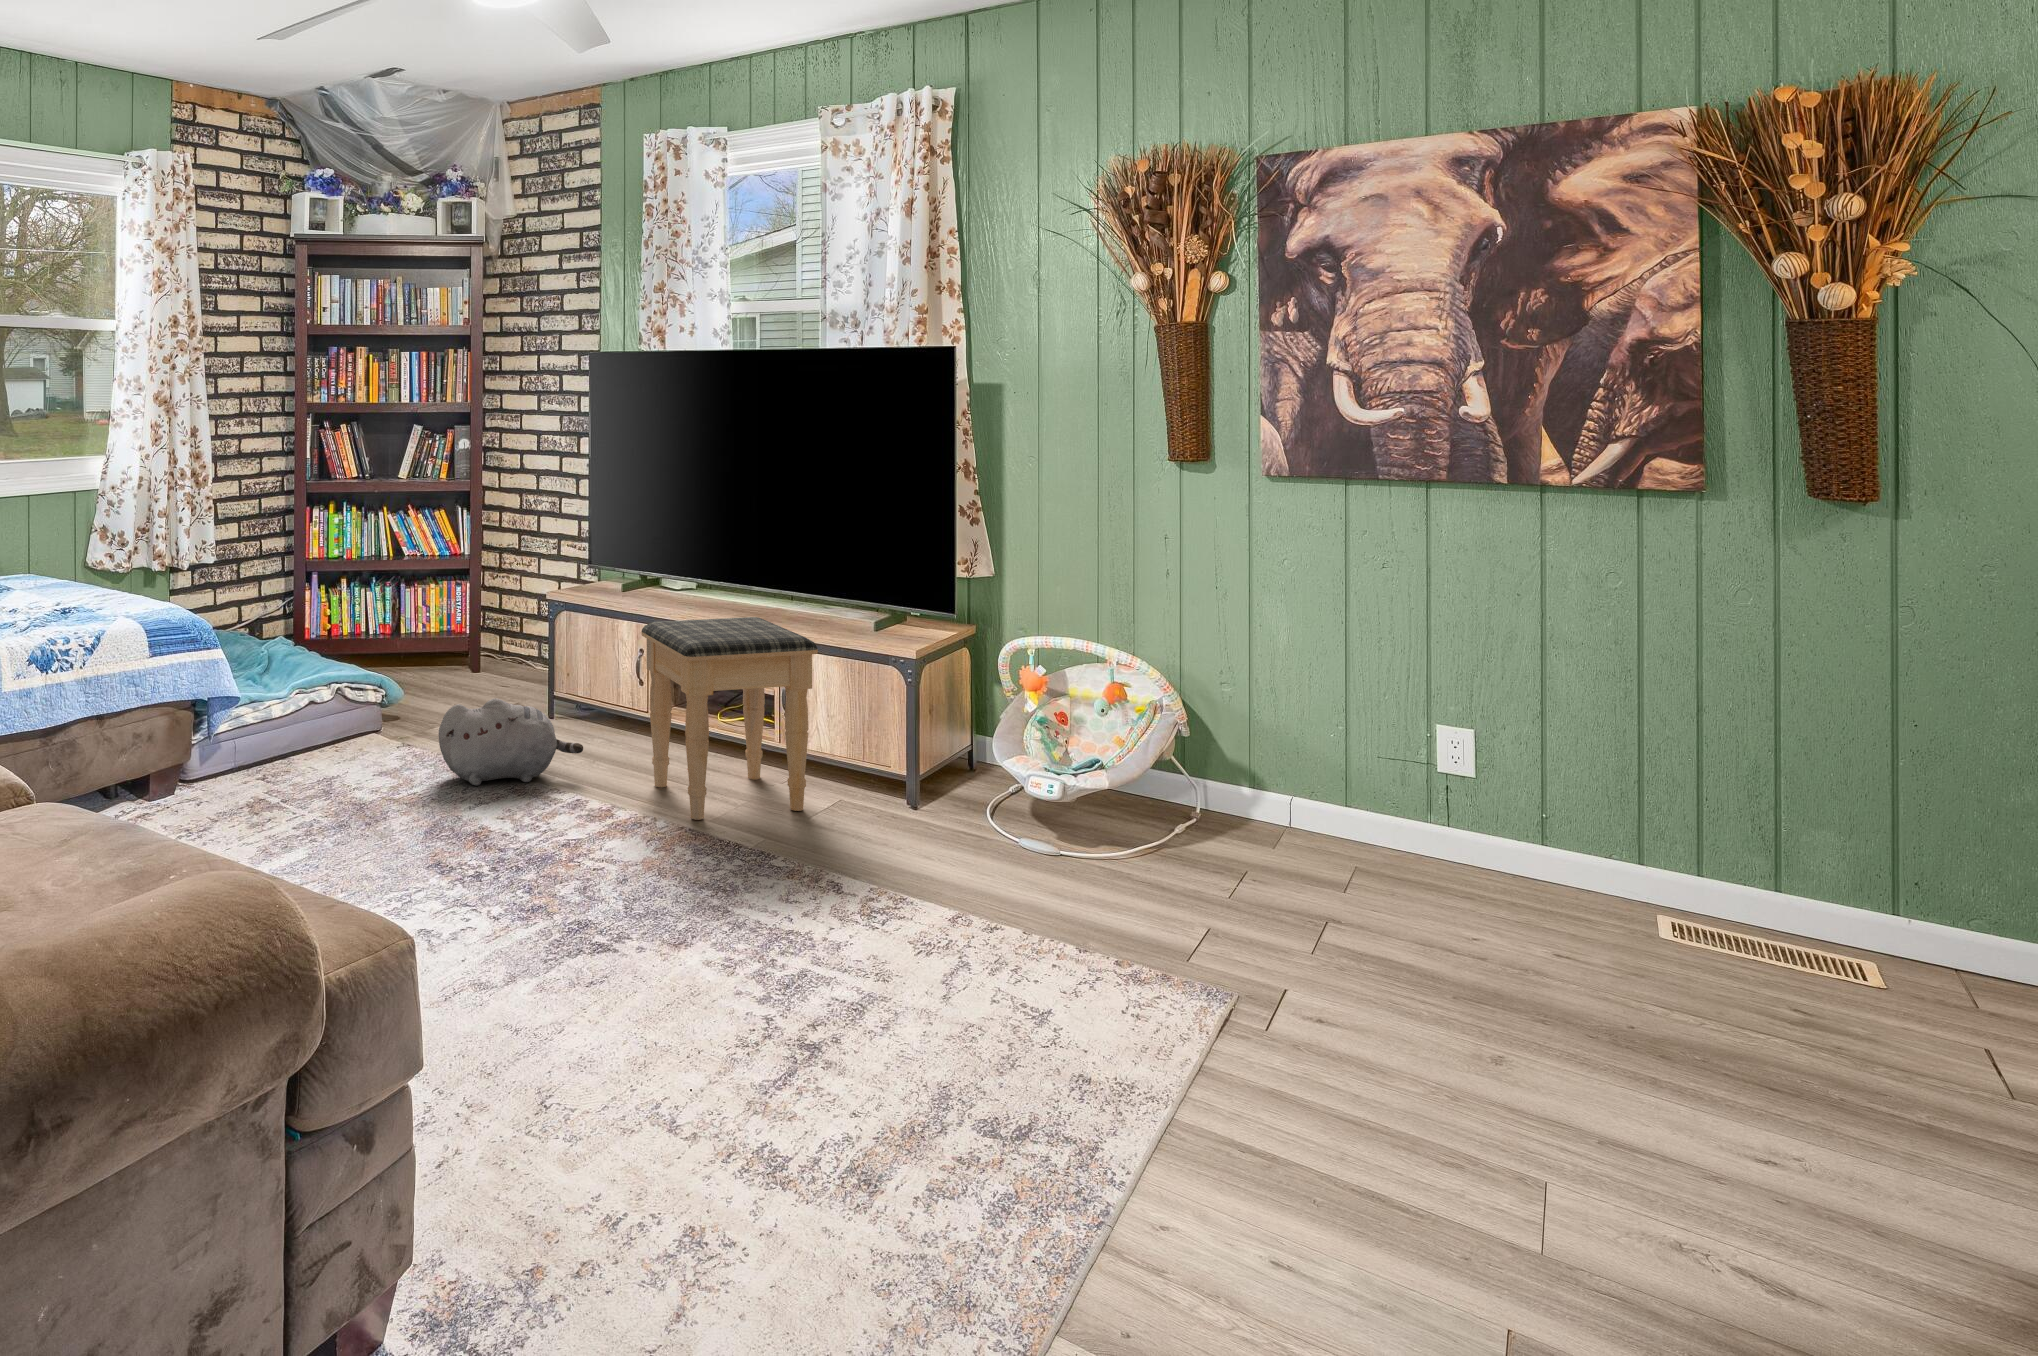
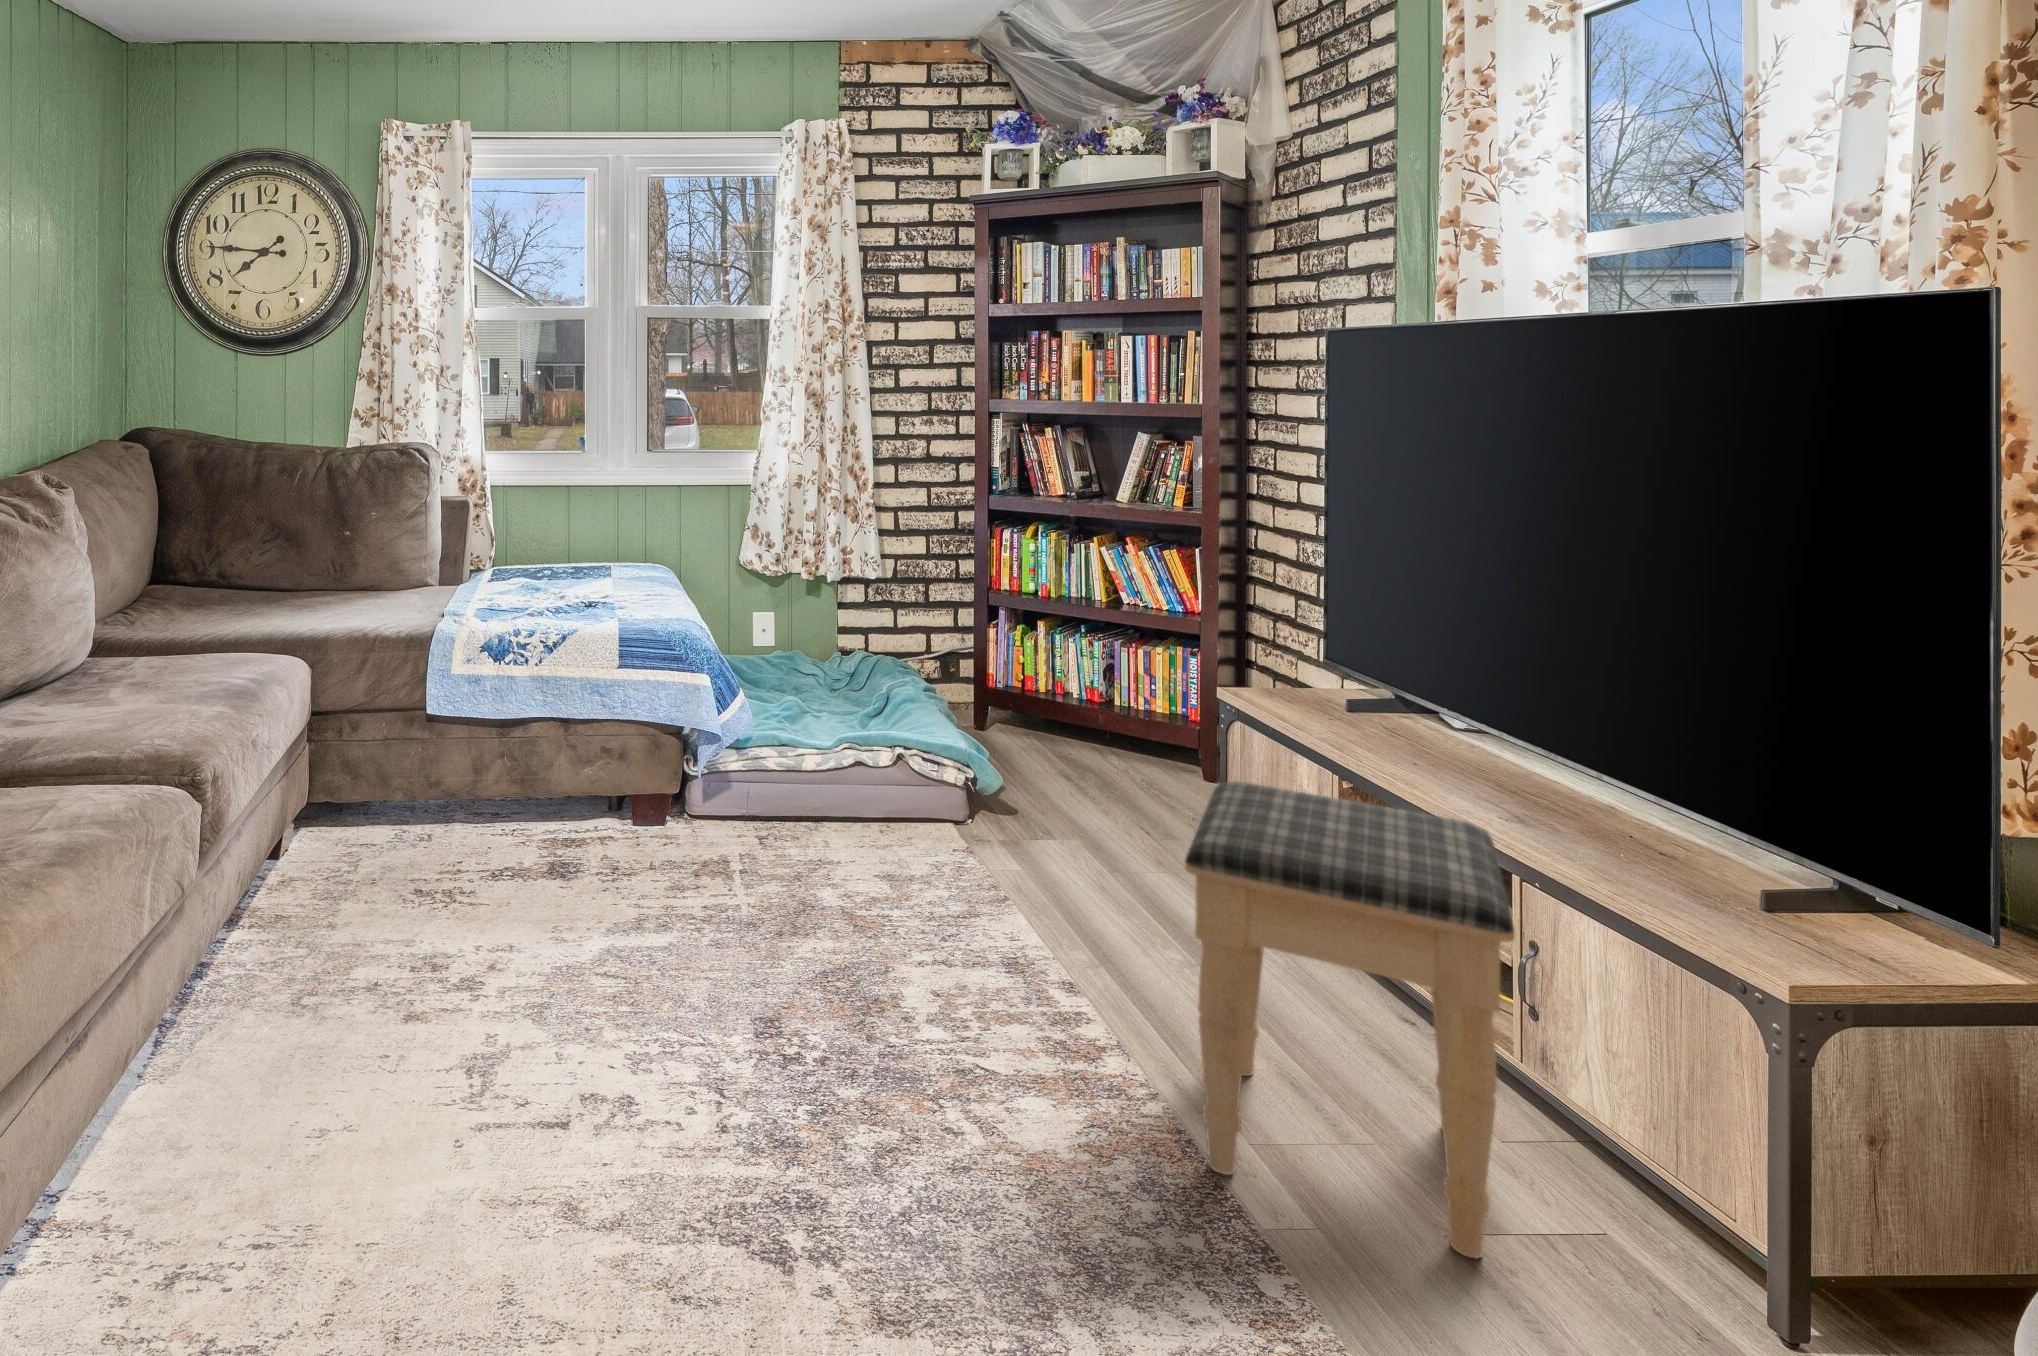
plush toy: present [439,698,583,786] -> none [911,826,1125,976]

